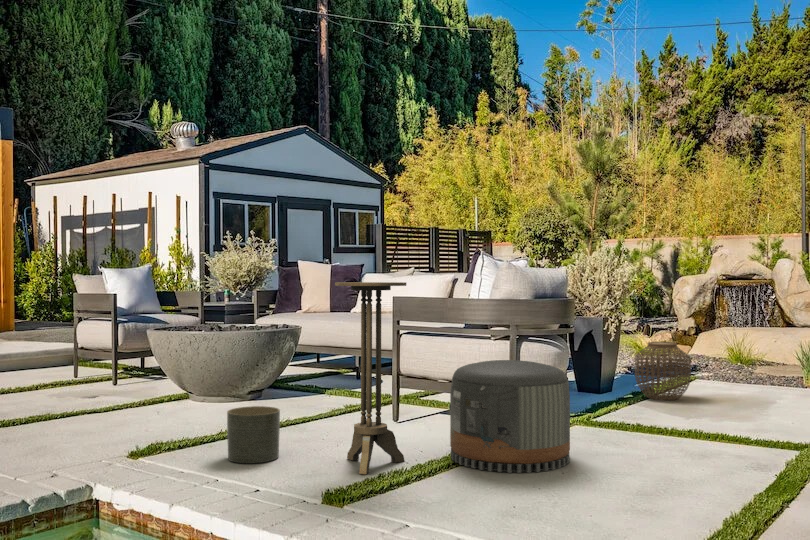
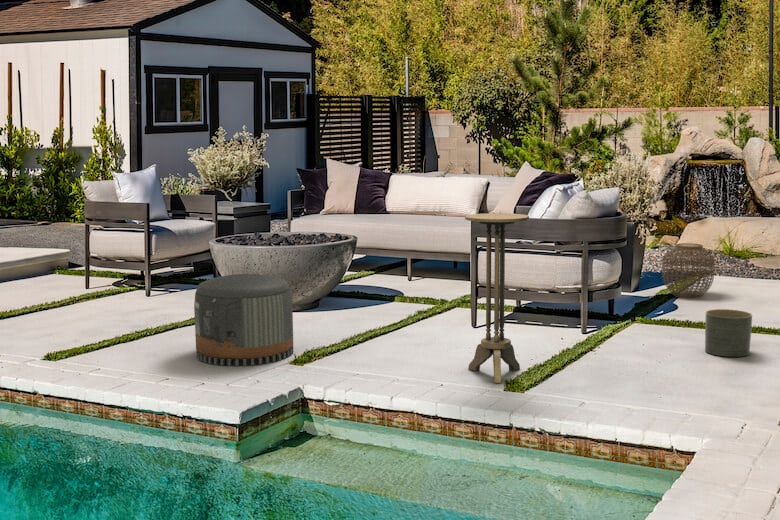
pouf: present [450,360,570,473] -> present [194,274,293,366]
planter: present [227,406,280,463] -> present [705,309,752,357]

